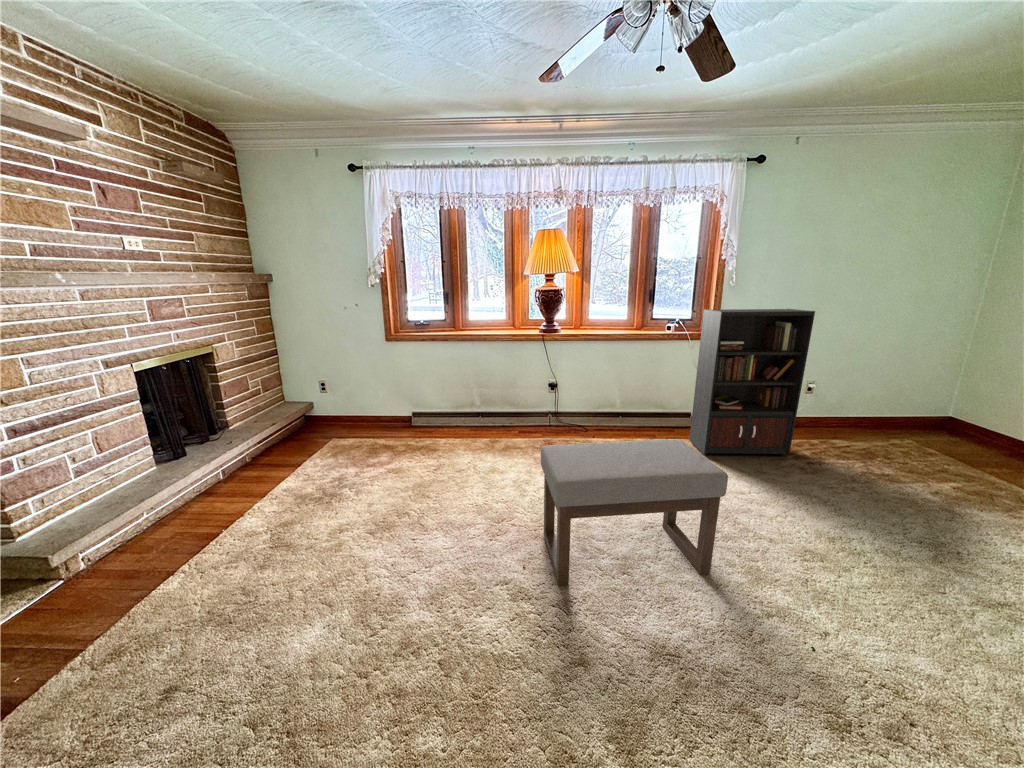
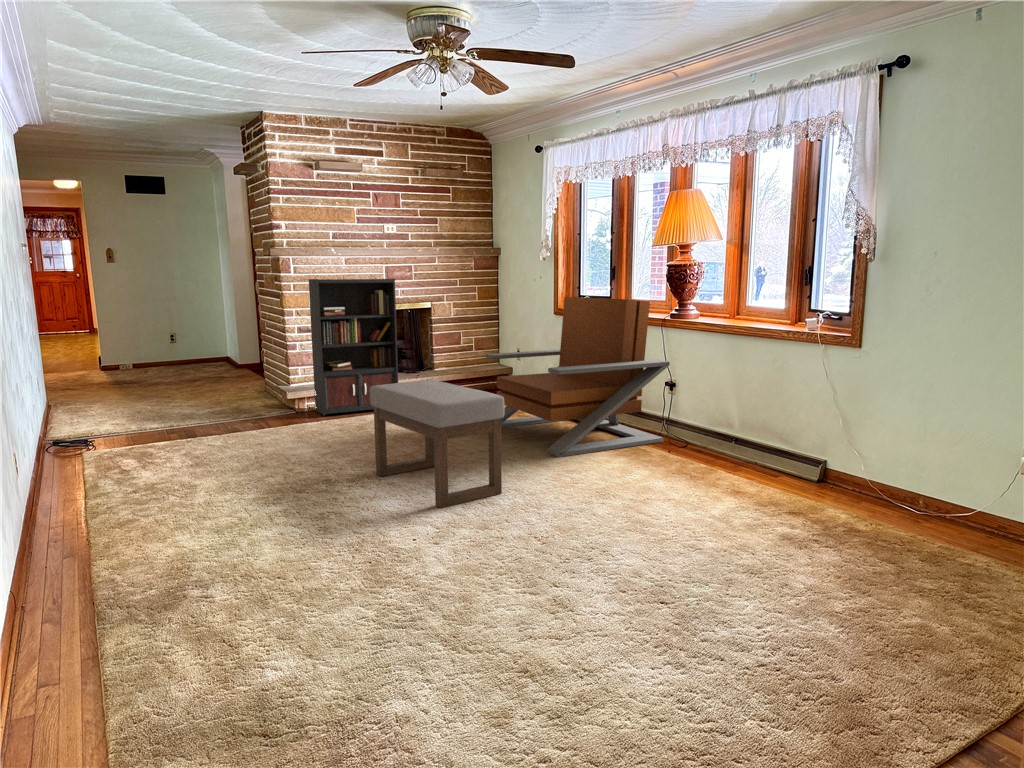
bookcase: present [689,309,815,455] -> present [309,279,398,416]
lounge chair: none [425,328,576,471] -> present [486,297,670,457]

